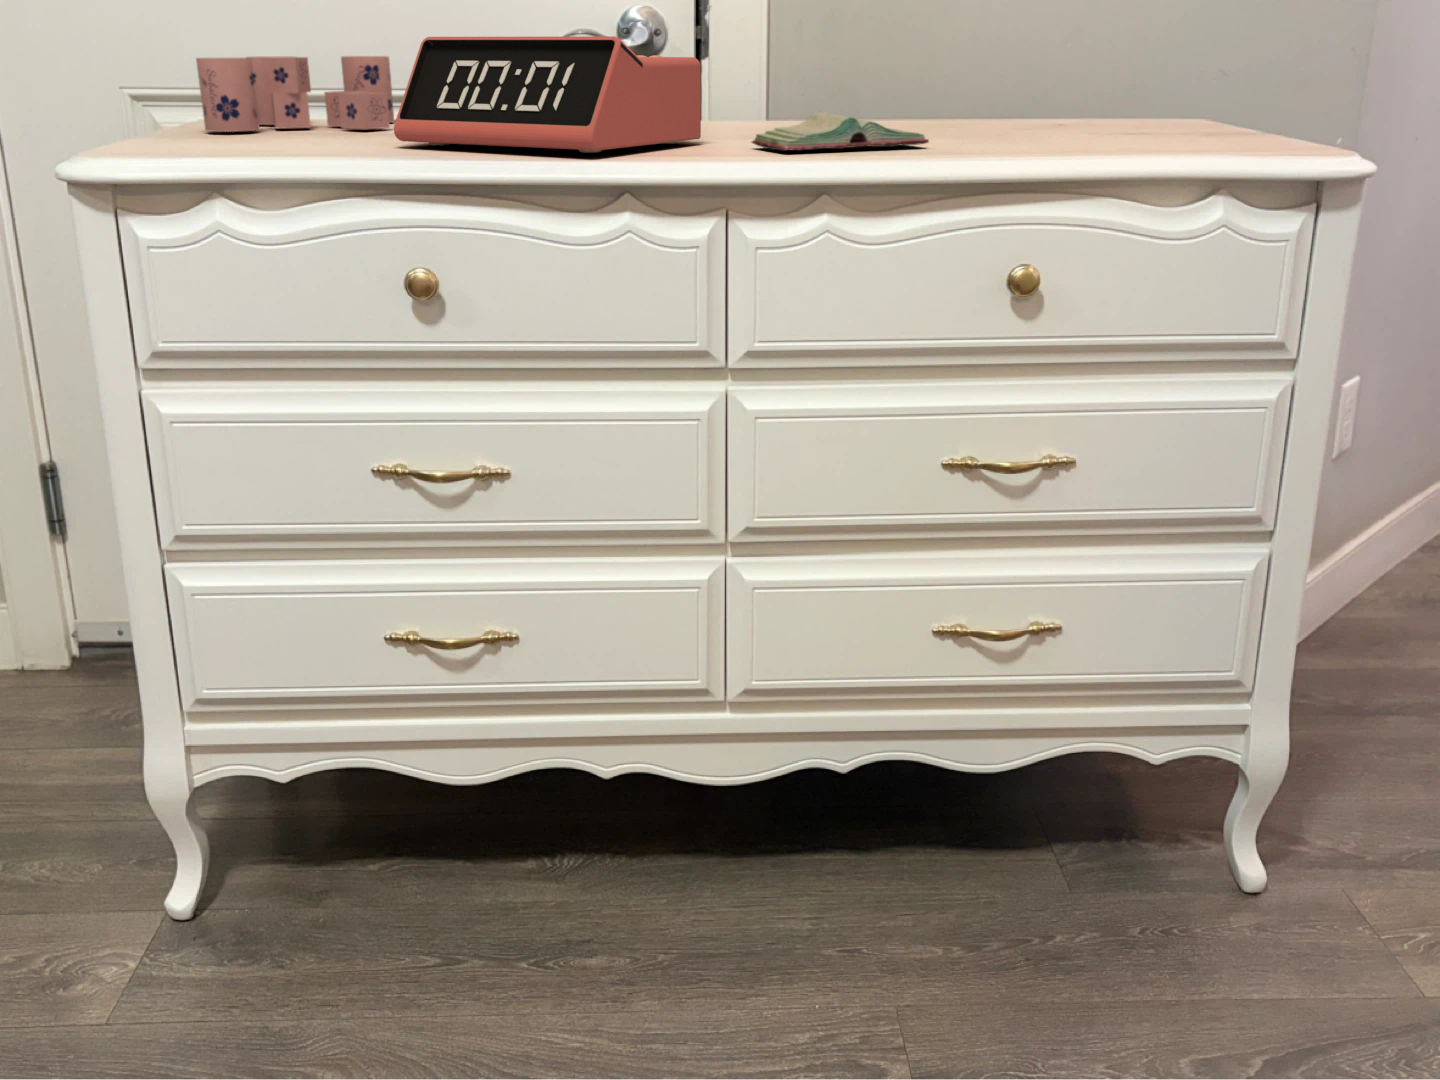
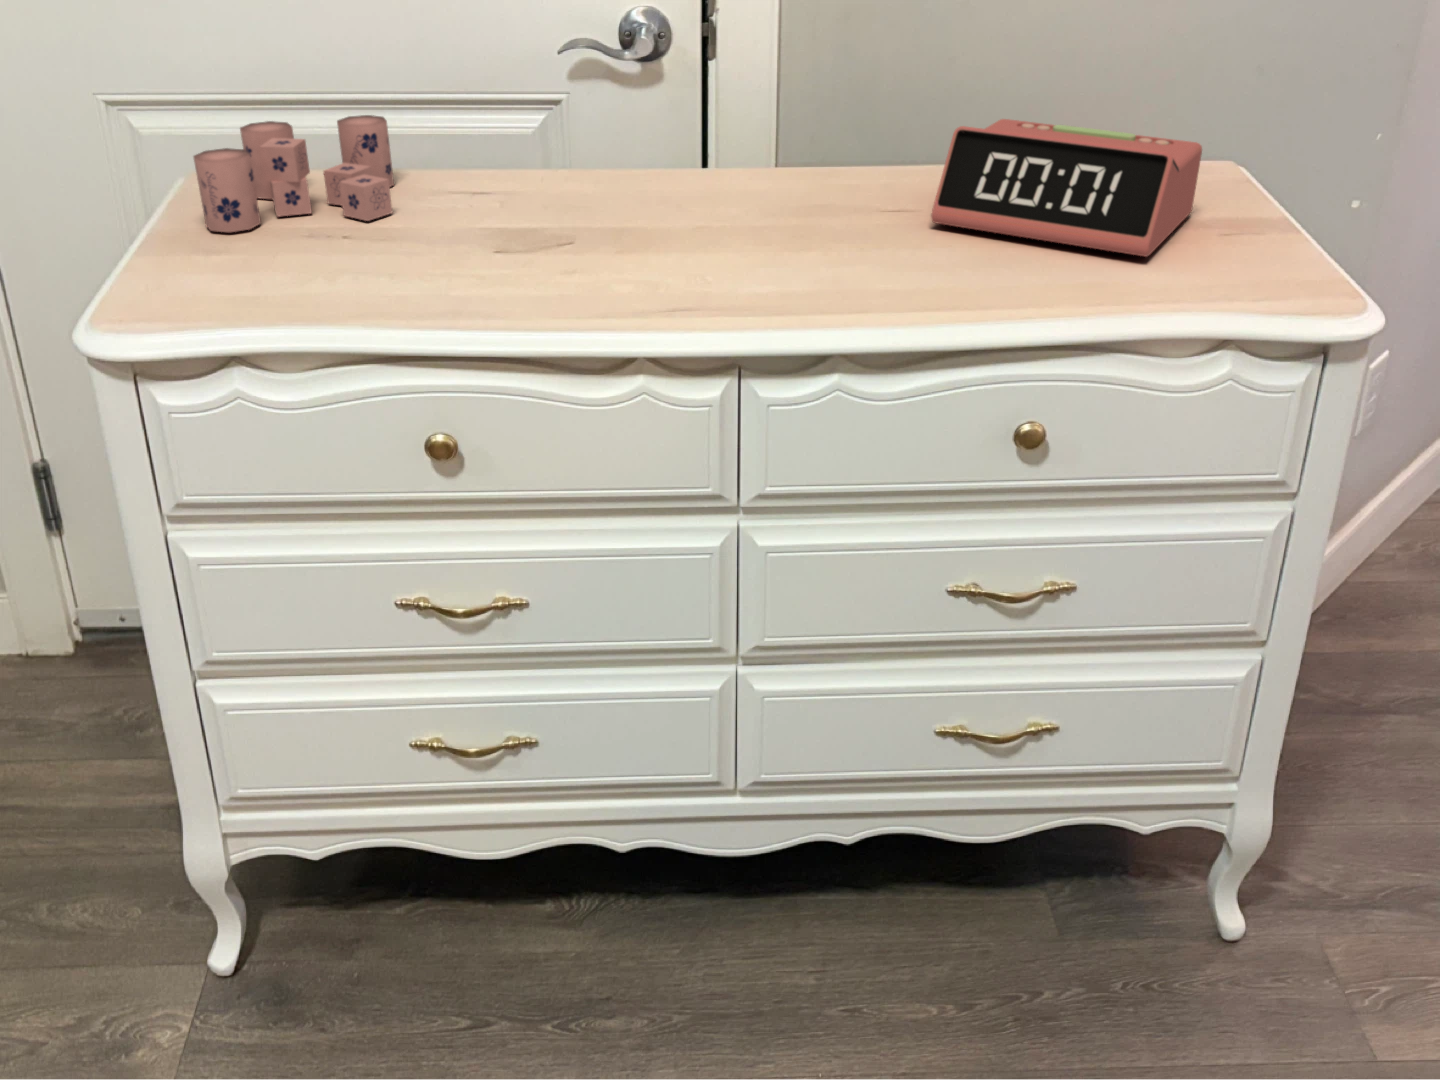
alarm clock: present [394,36,701,153] -> present [931,119,1202,256]
book: present [752,111,929,151] -> none [763,246,942,308]

